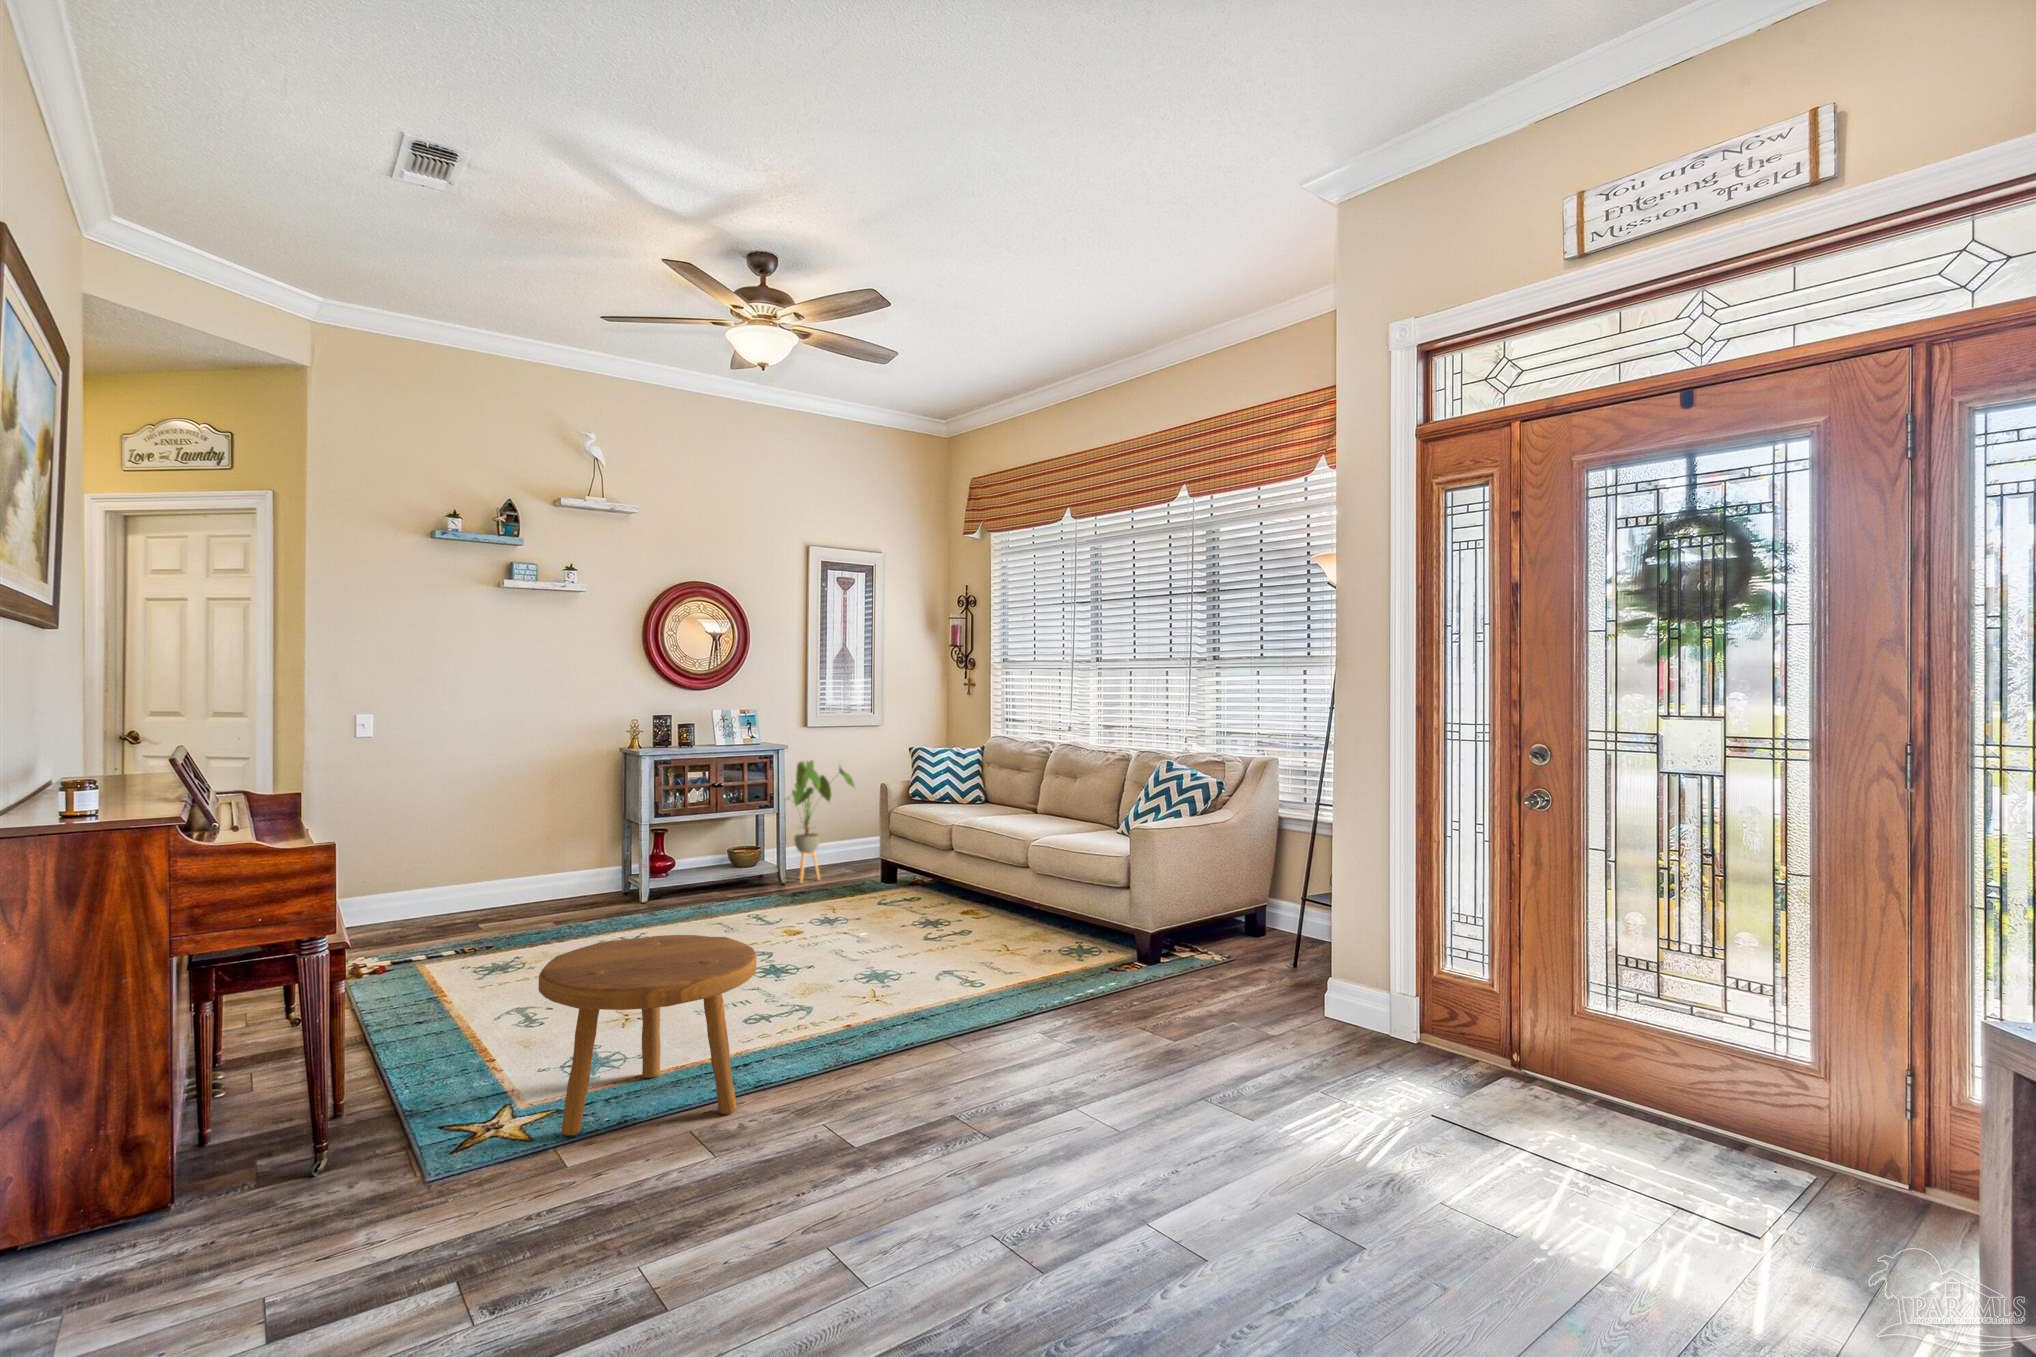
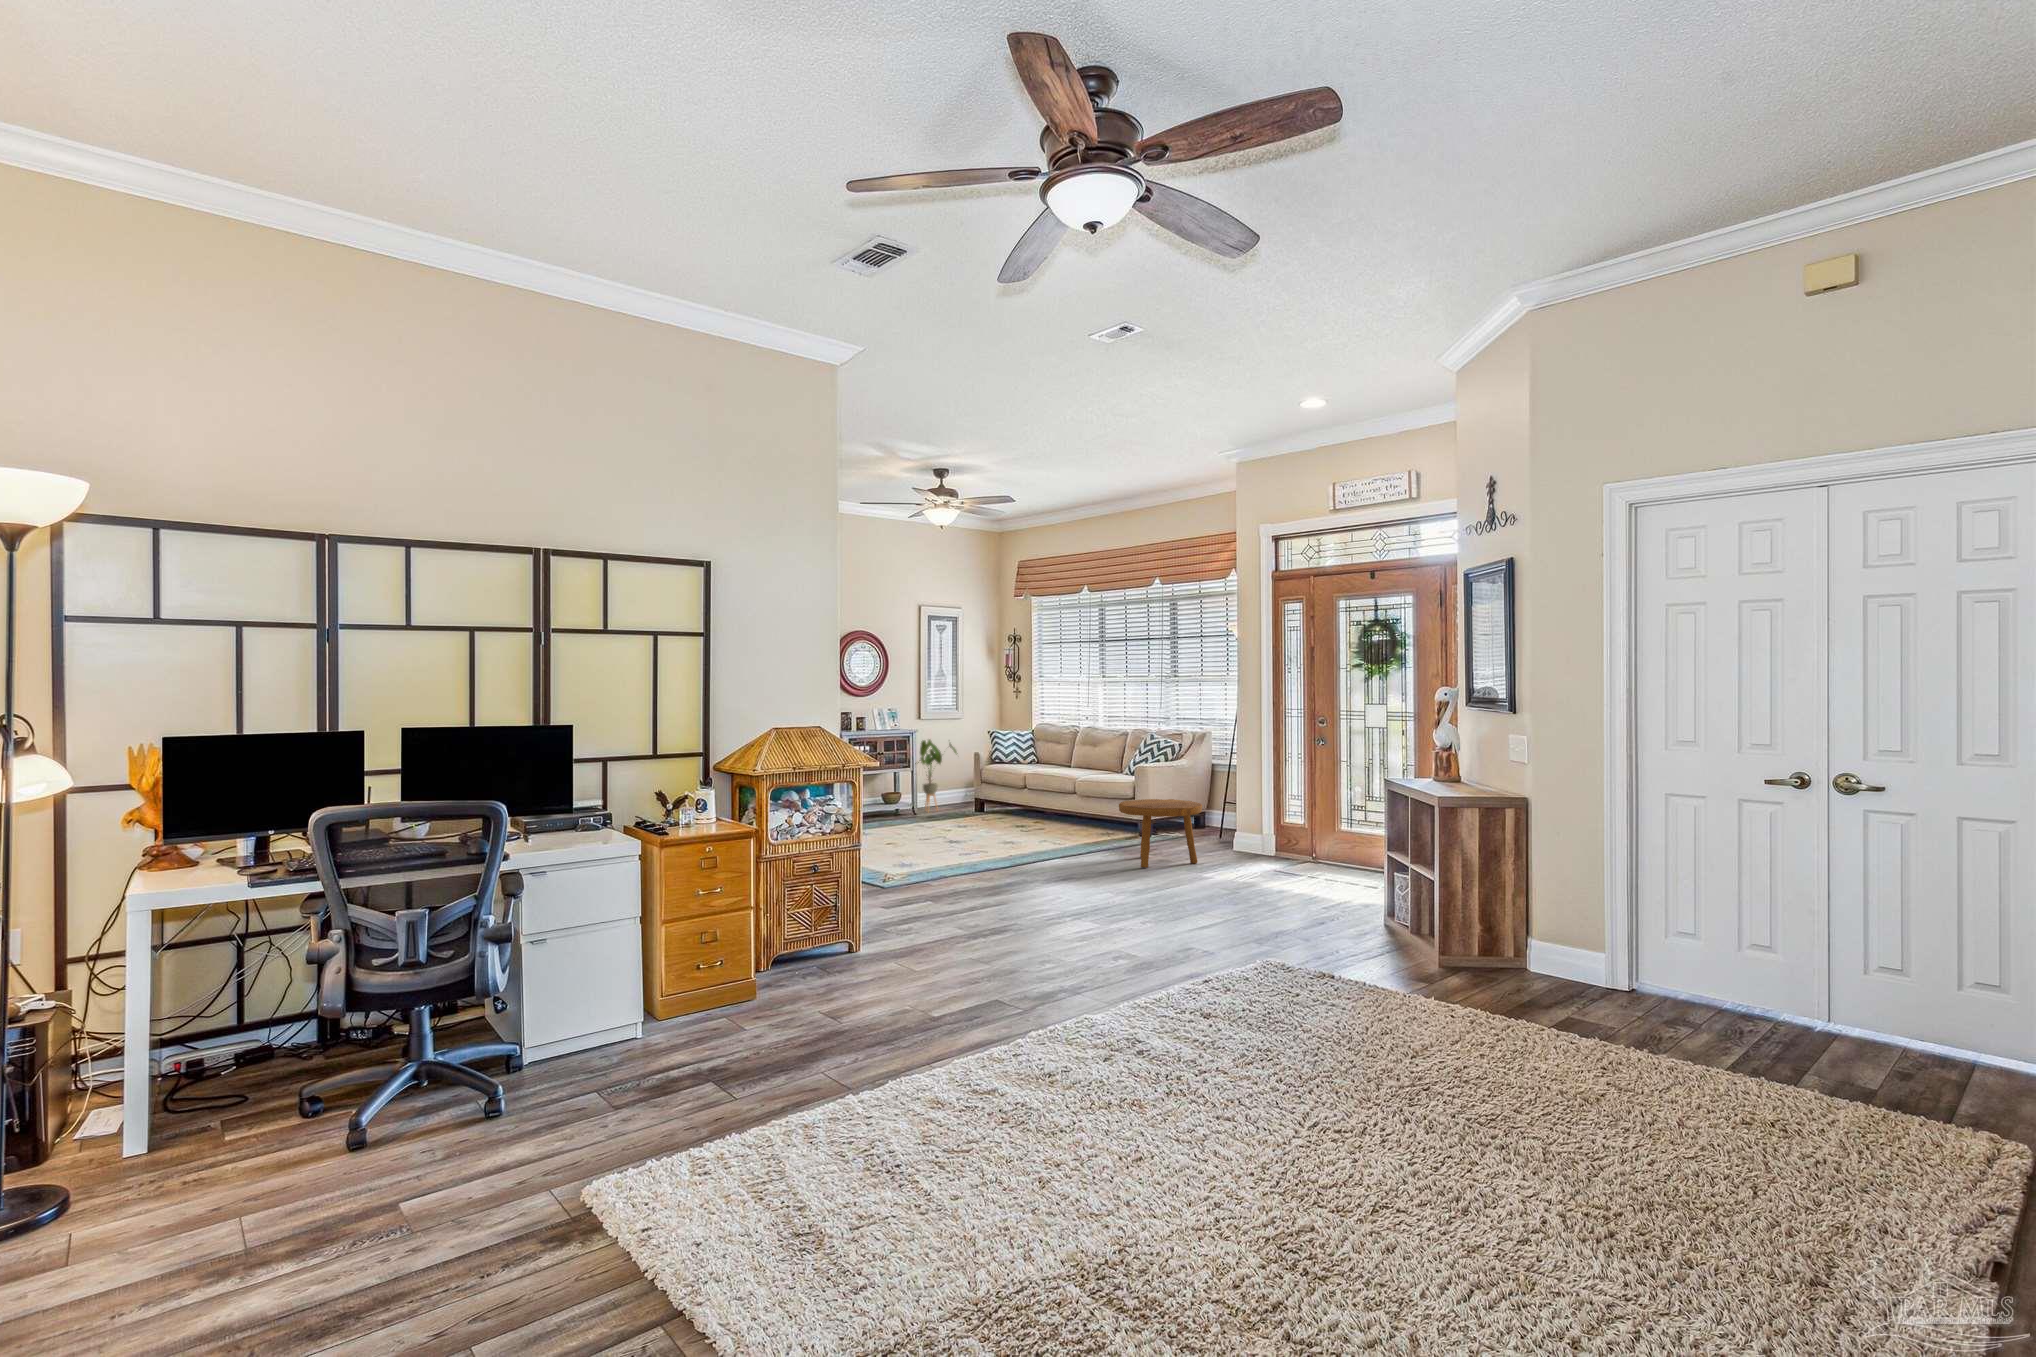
footstool: present [539,935,757,1136] -> present [1119,799,1202,868]

